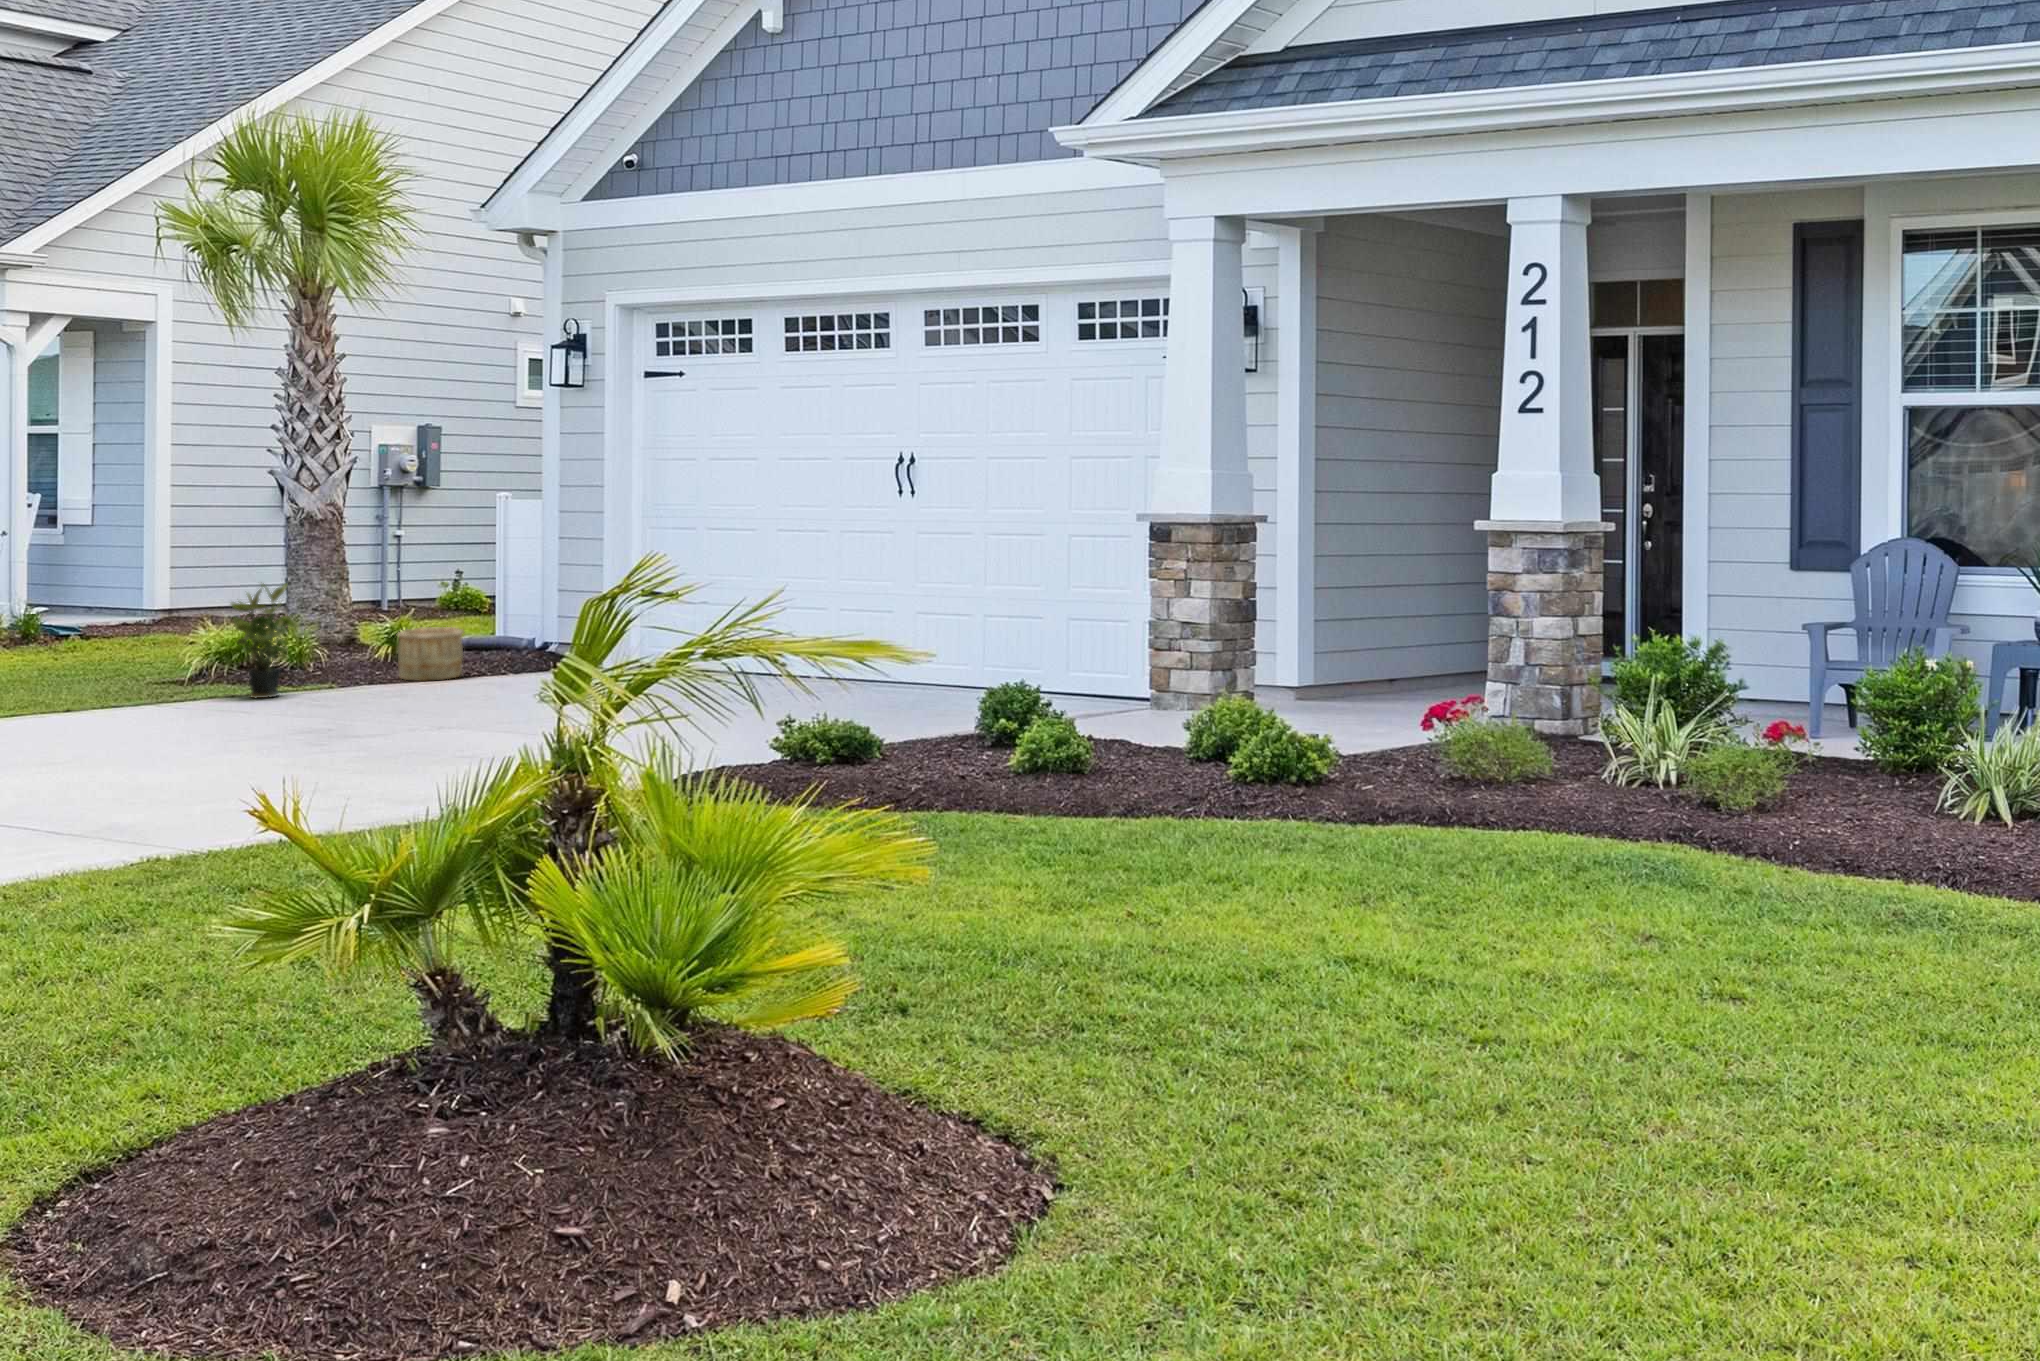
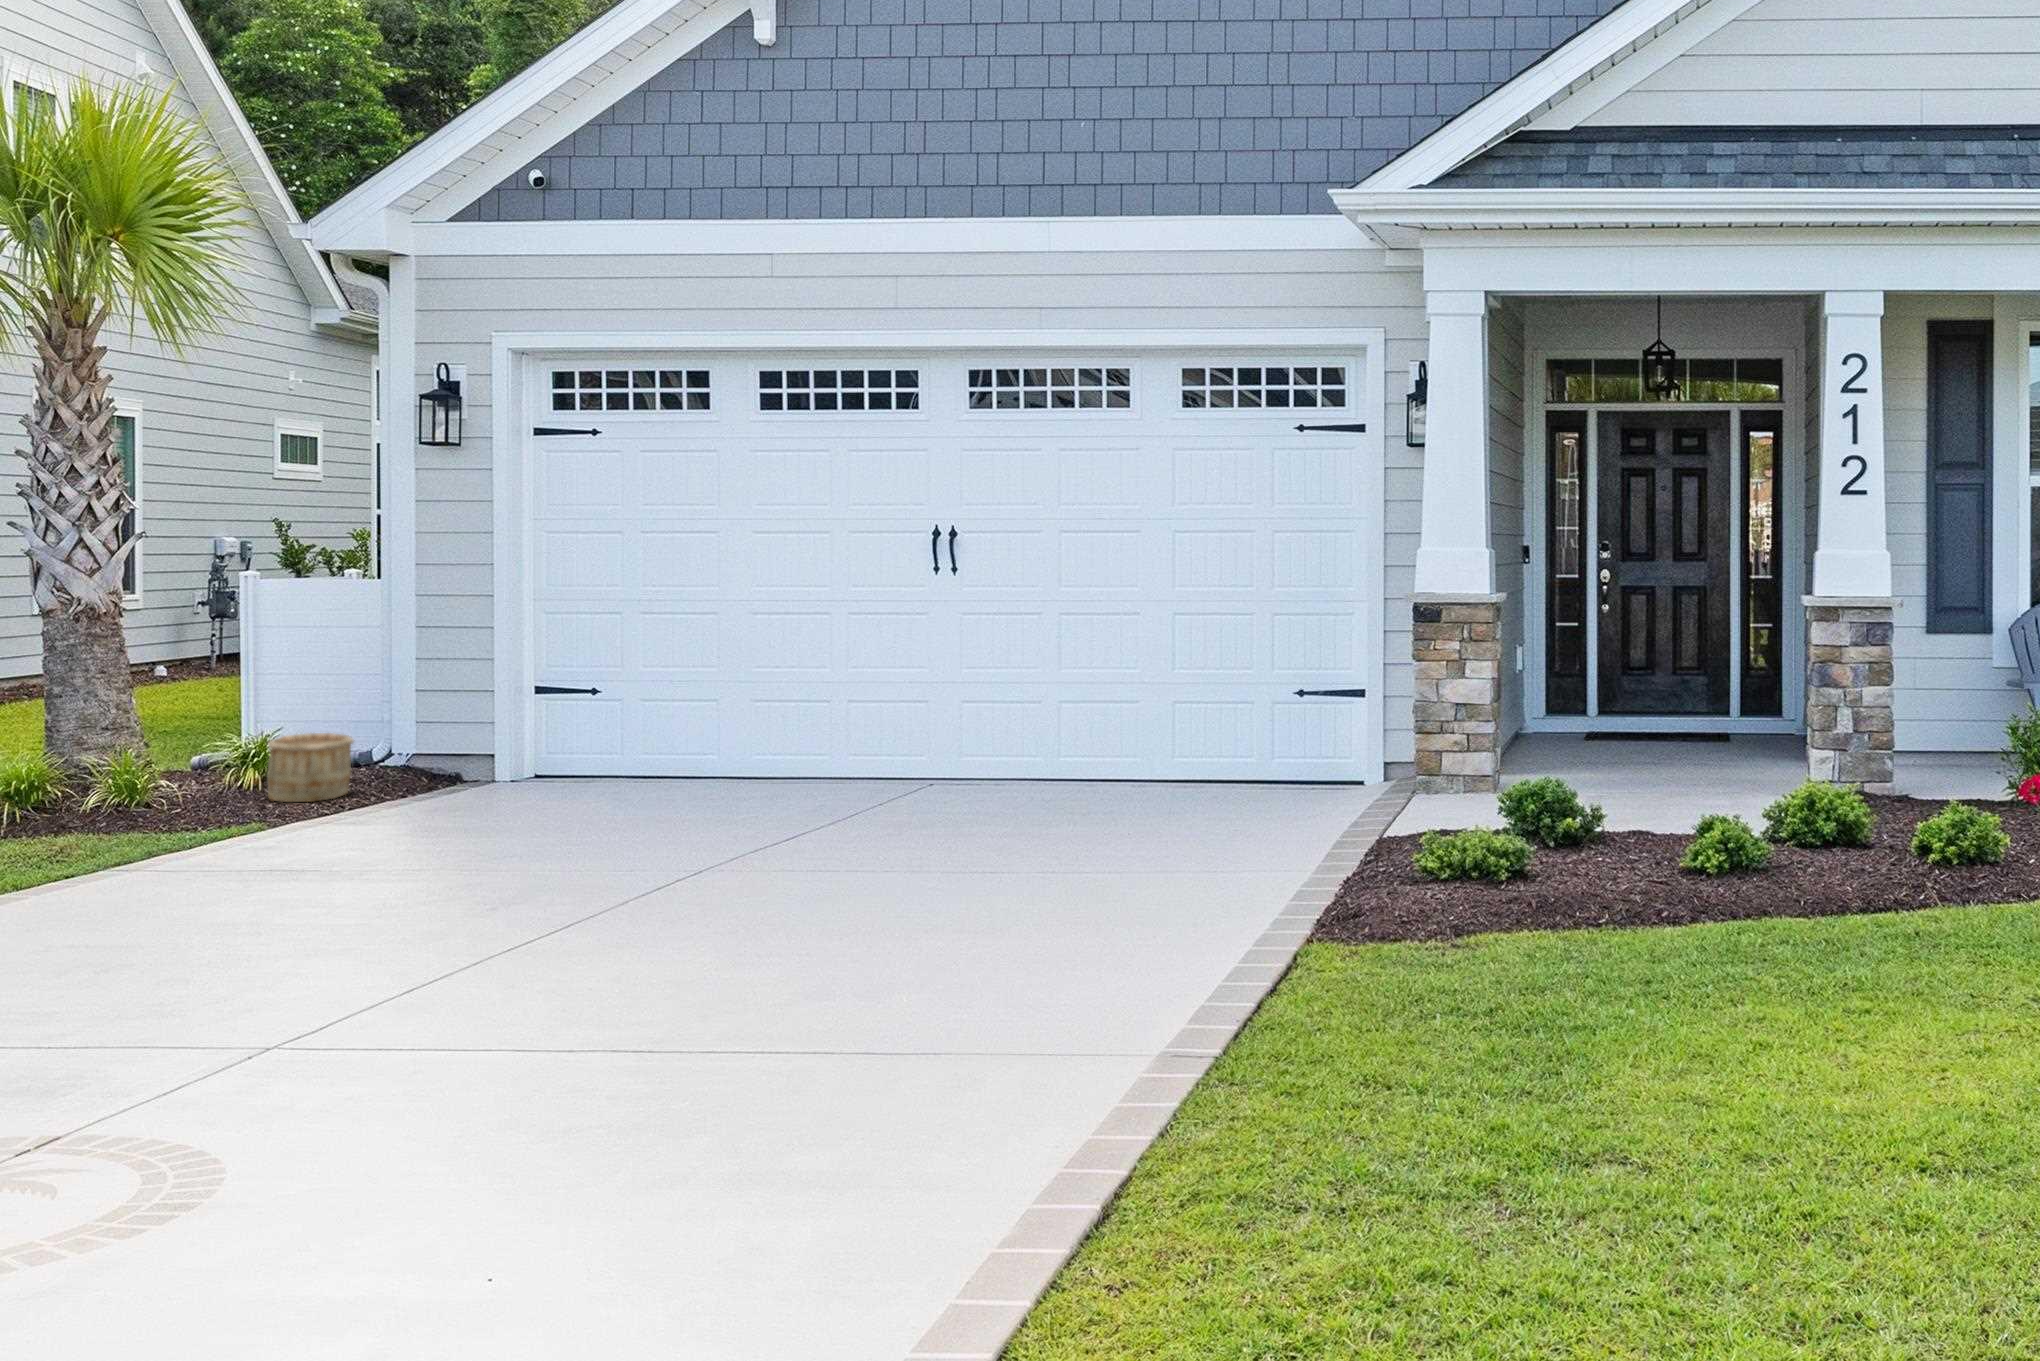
potted plant: present [231,583,296,698] -> none [121,692,203,844]

